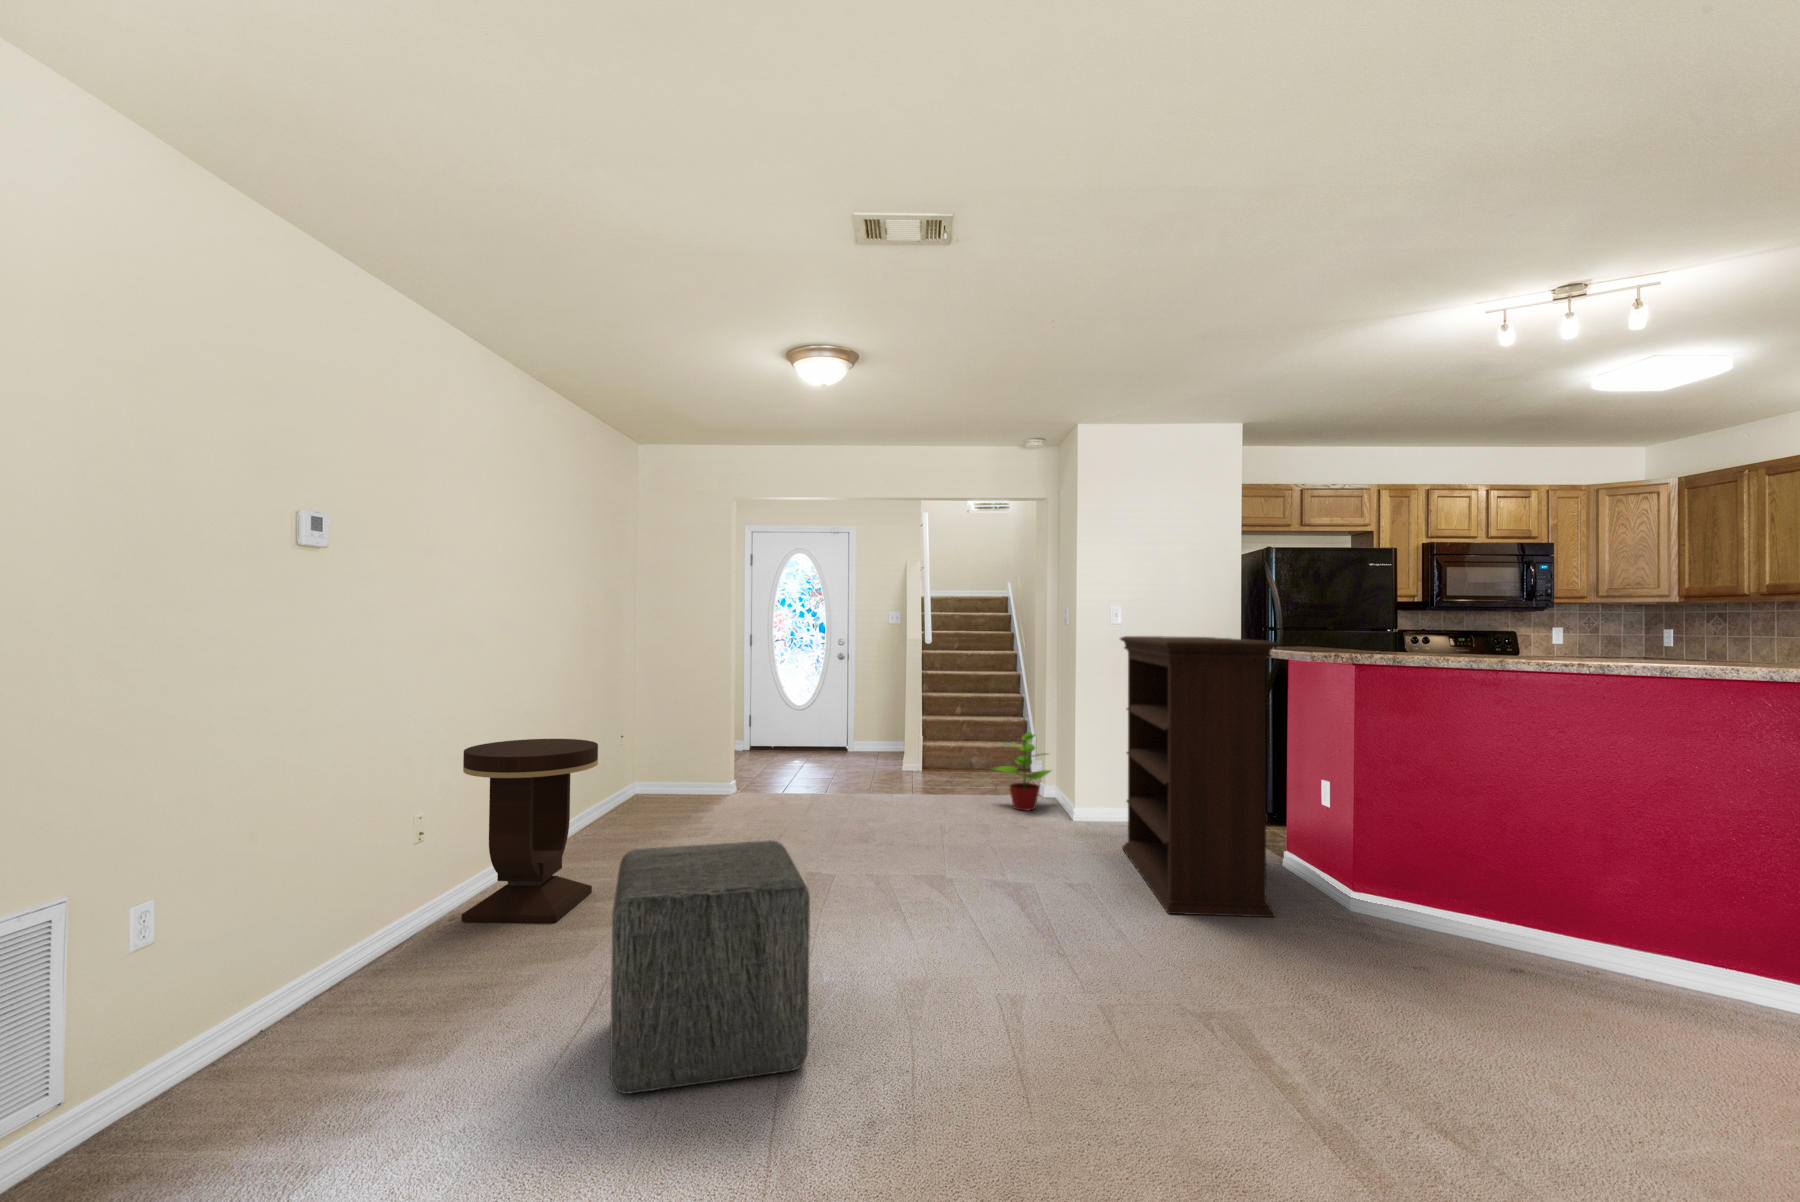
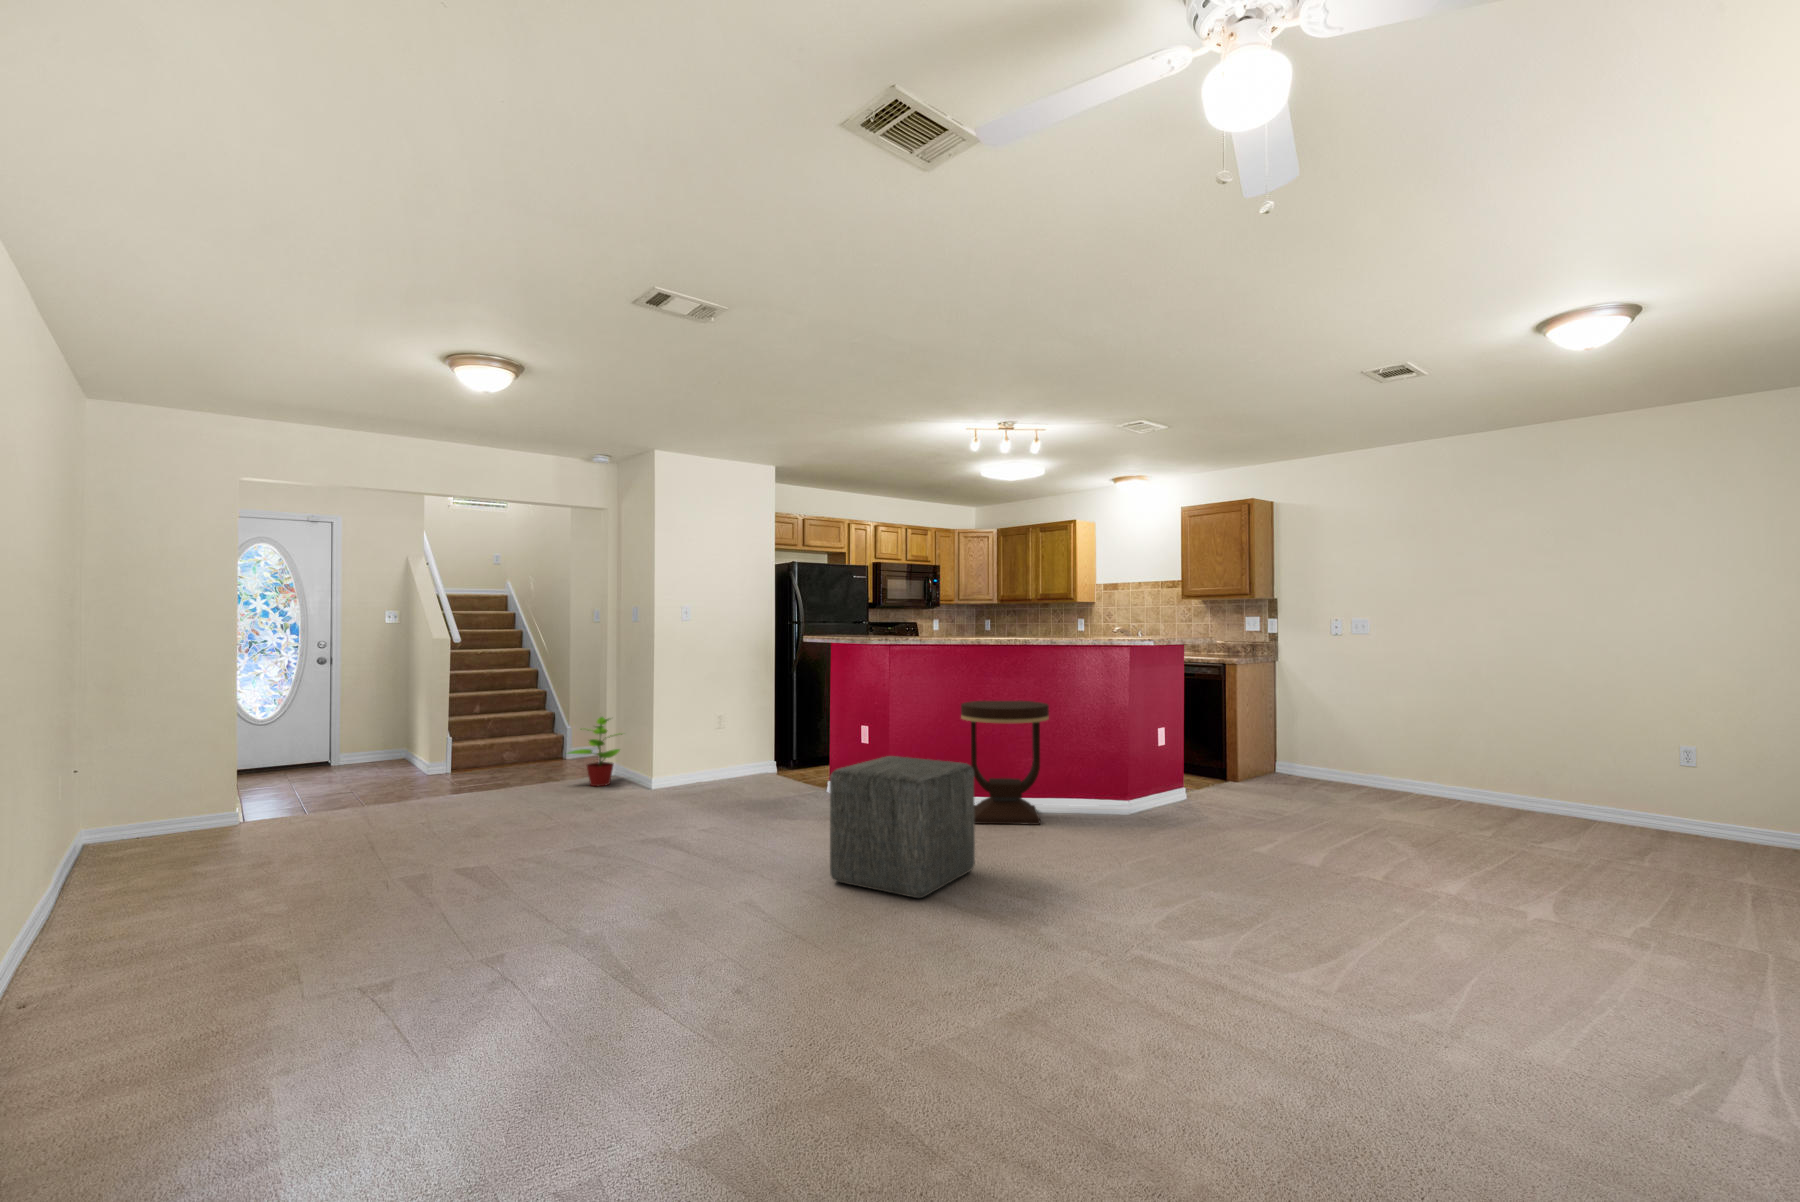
bookshelf: present [1120,636,1279,917] -> none [710,628,854,826]
side table: present [461,739,598,923] -> present [961,700,1049,825]
ottoman: present [610,840,810,1094] -> present [830,756,975,898]

